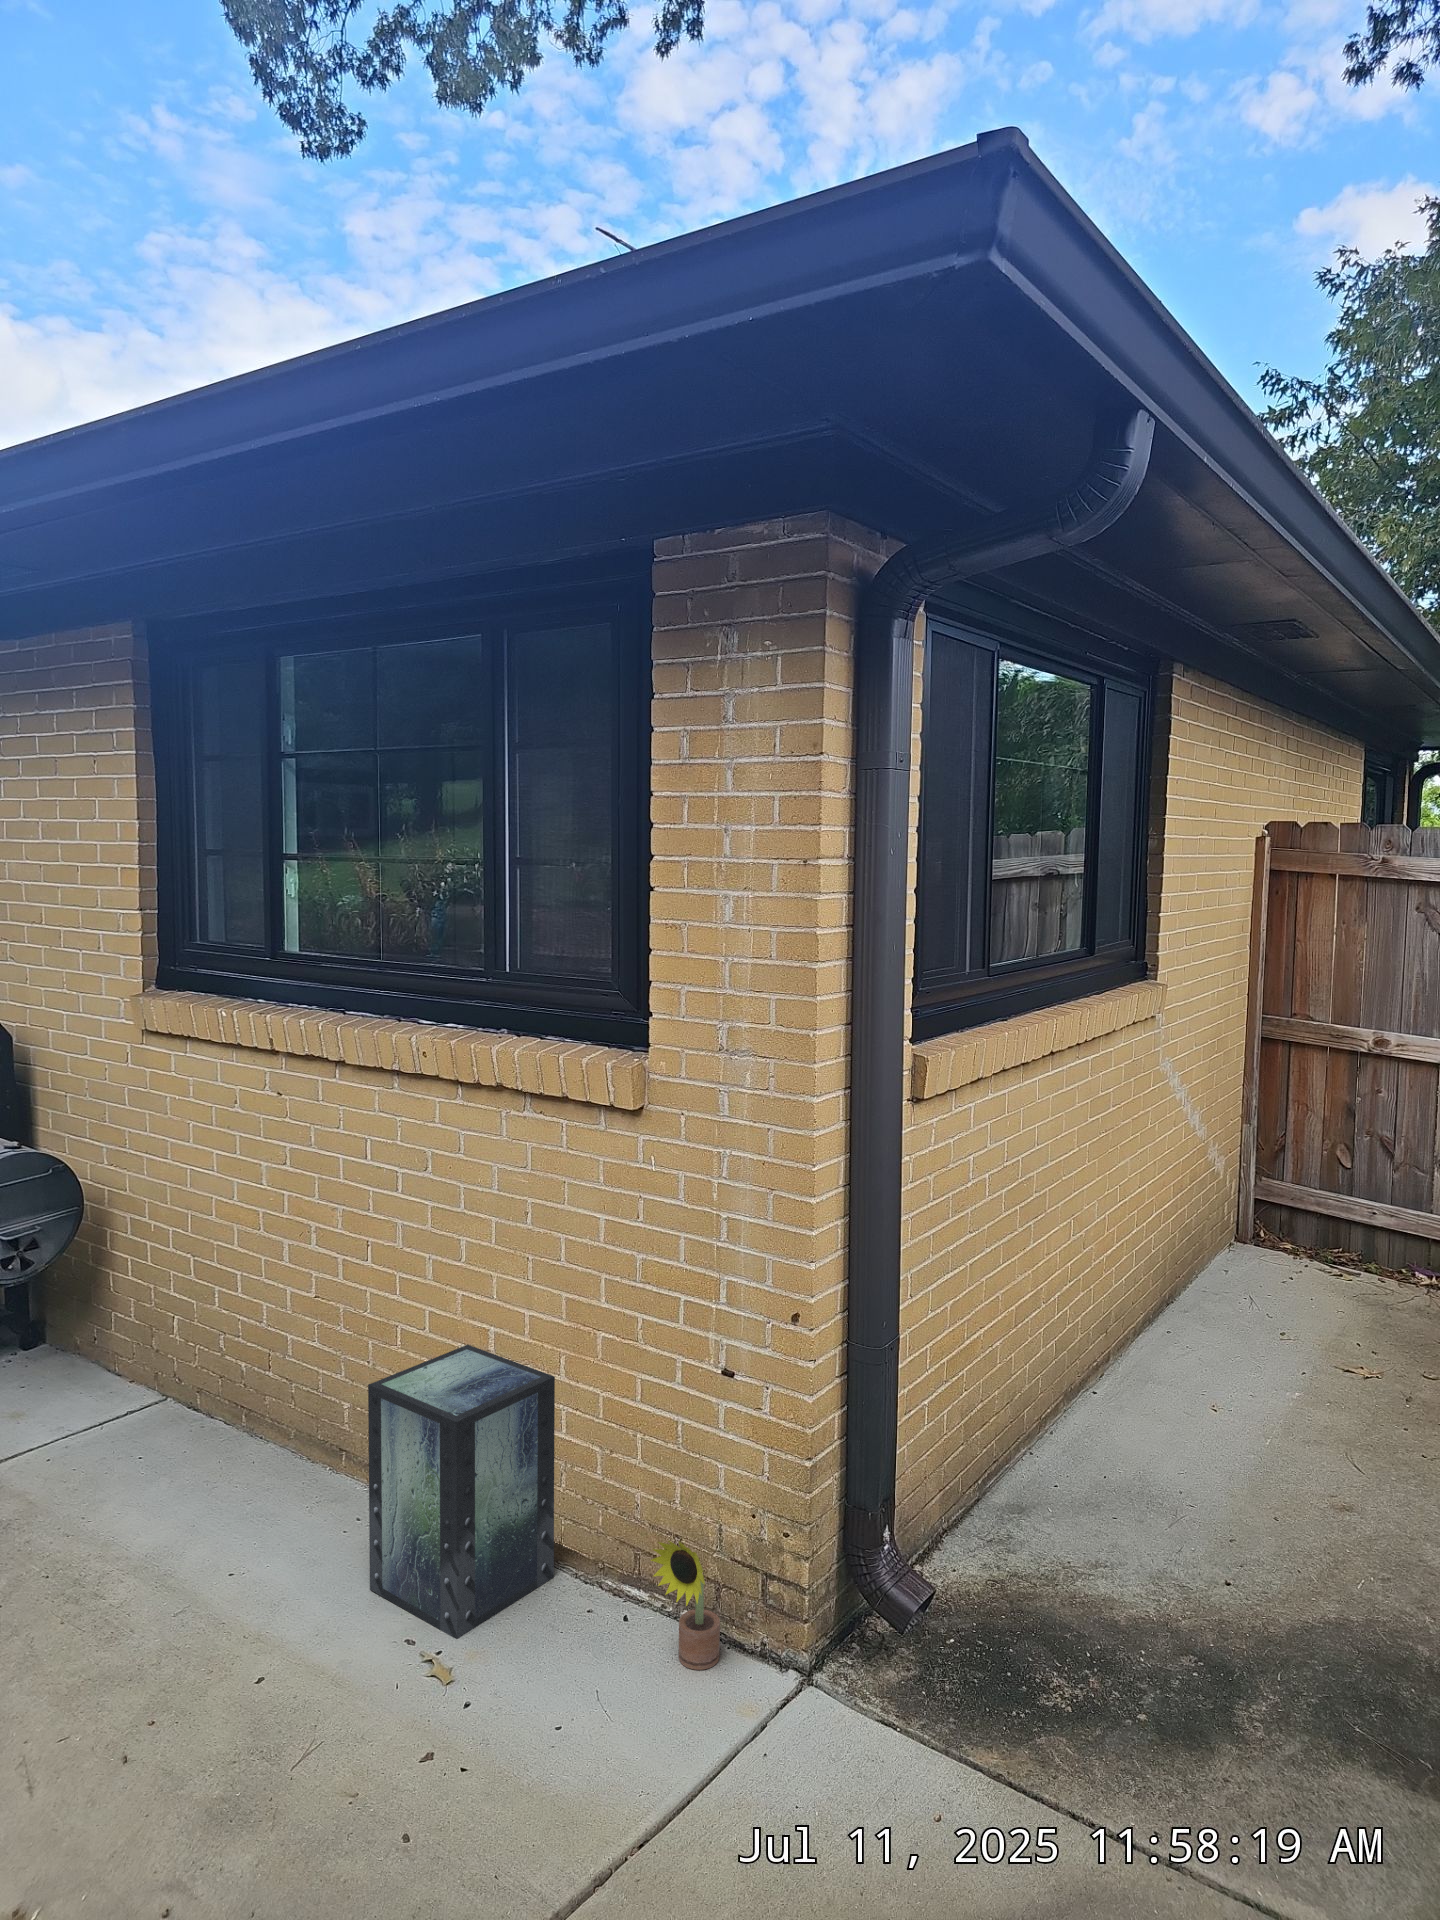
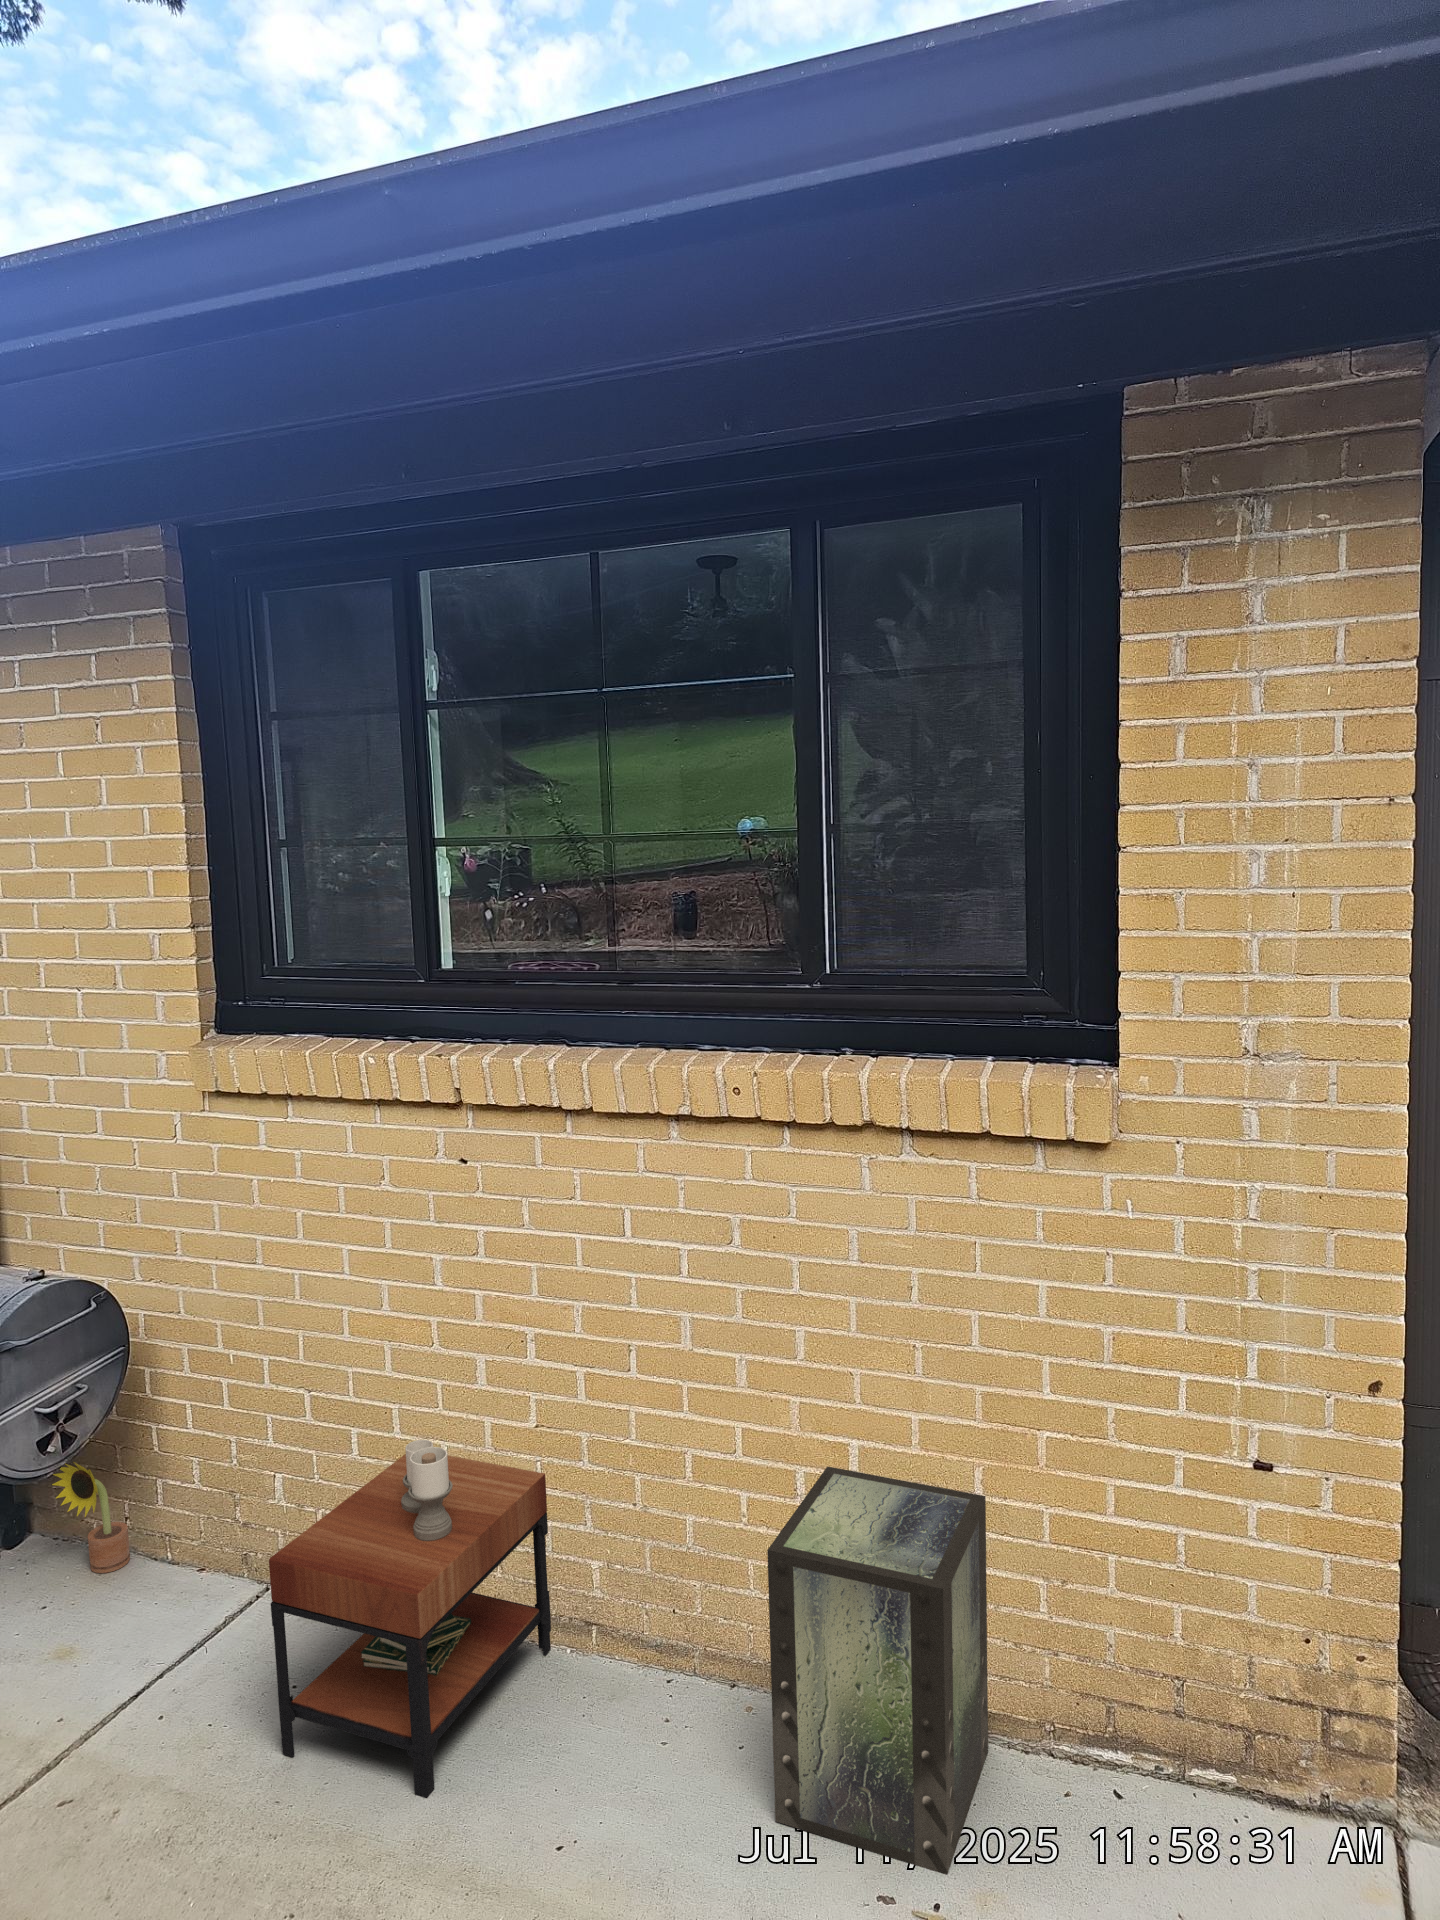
side table: none [87,1293,310,1538] -> present [269,1439,551,1798]
decorative plant: present [651,1541,720,1670] -> present [52,1463,130,1573]

